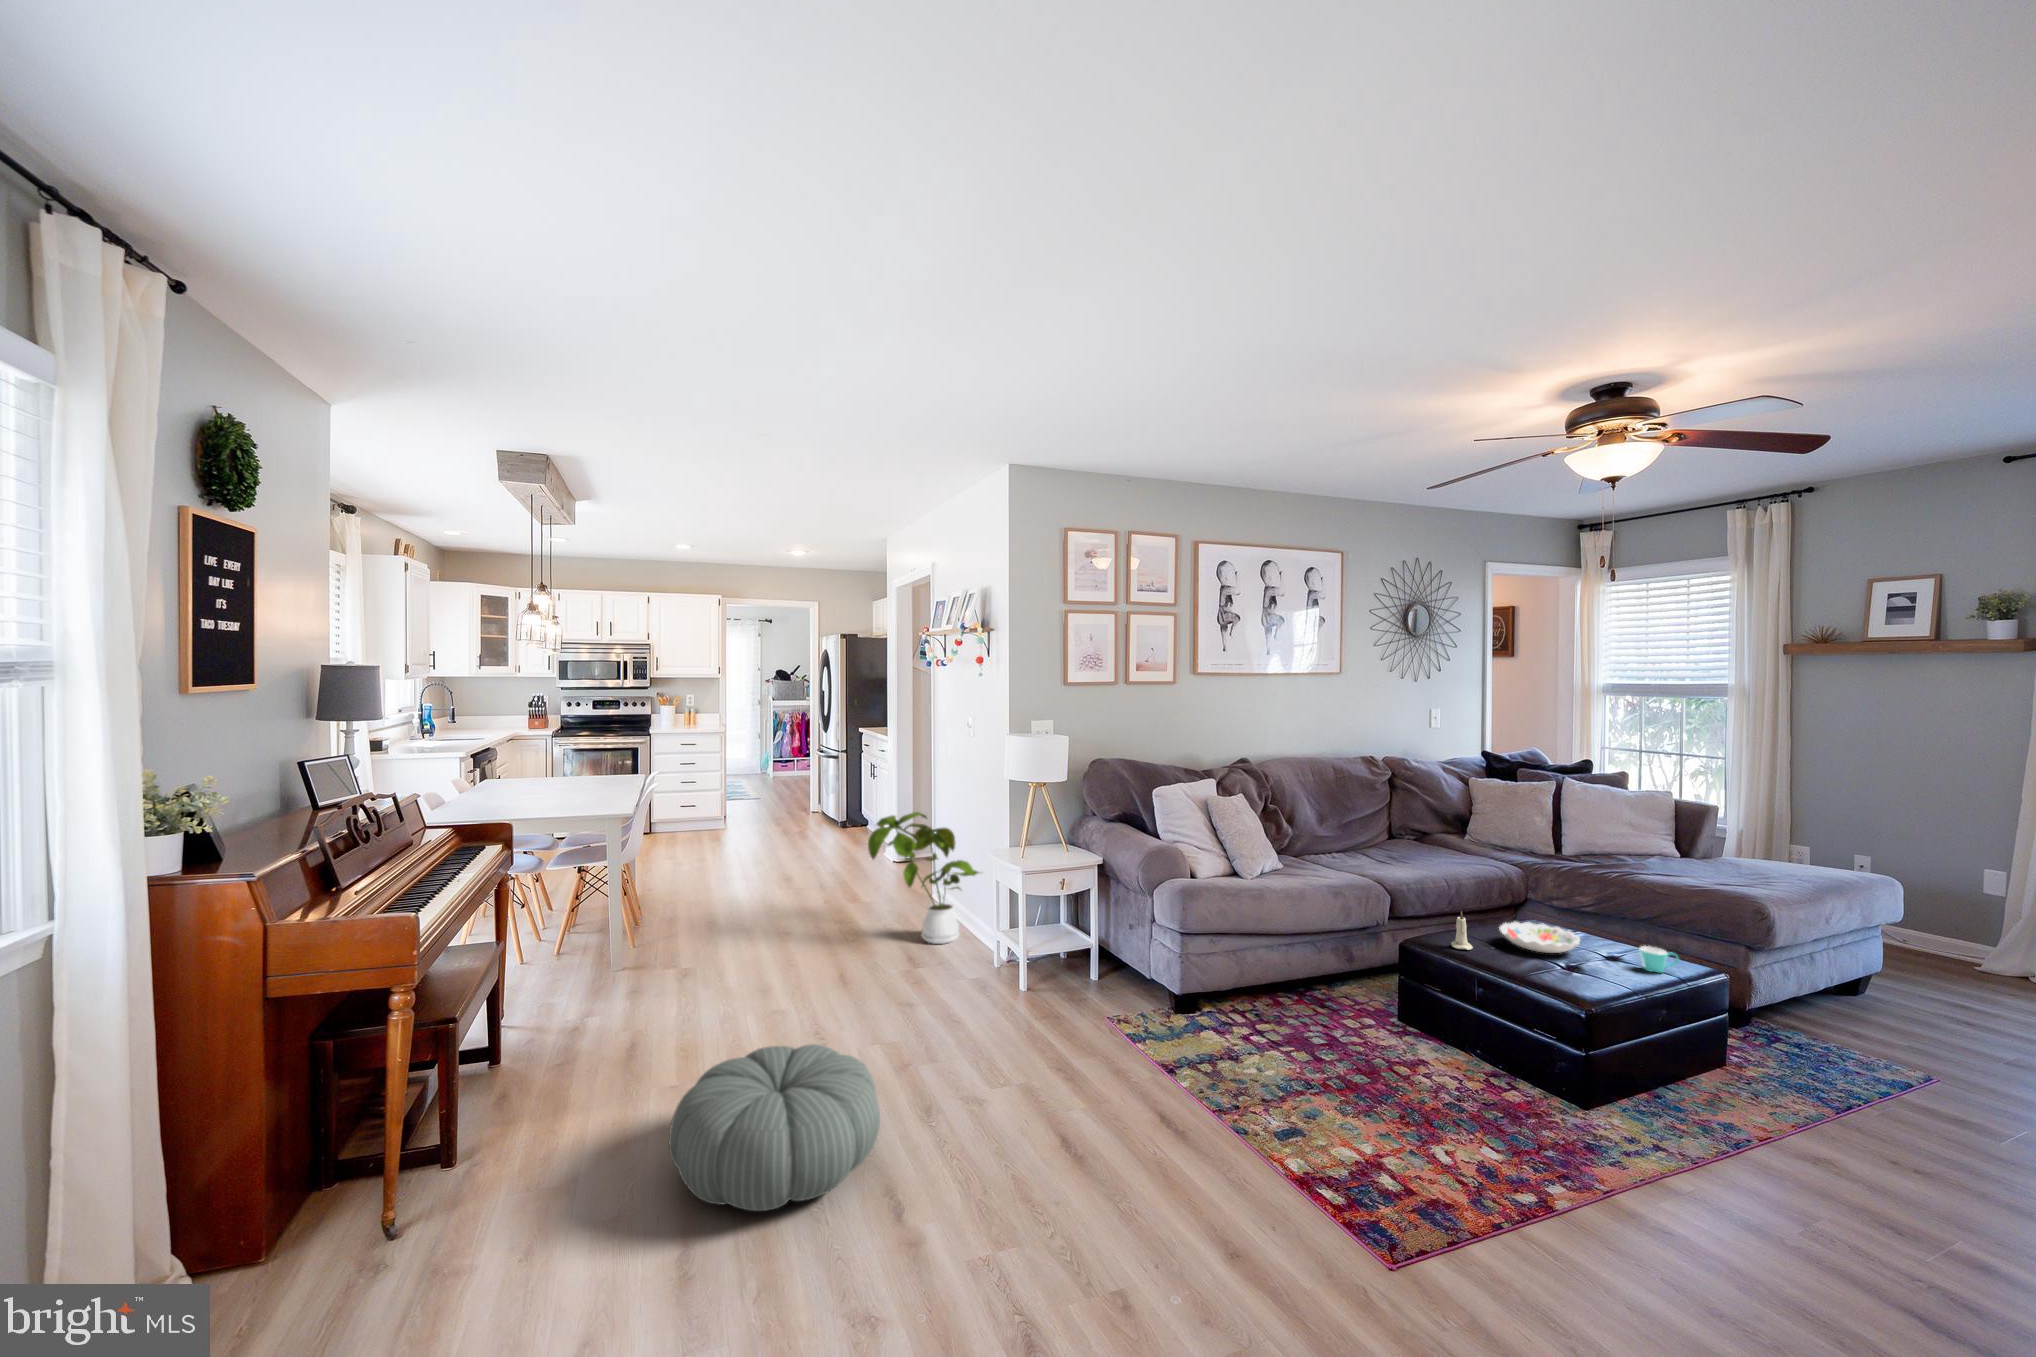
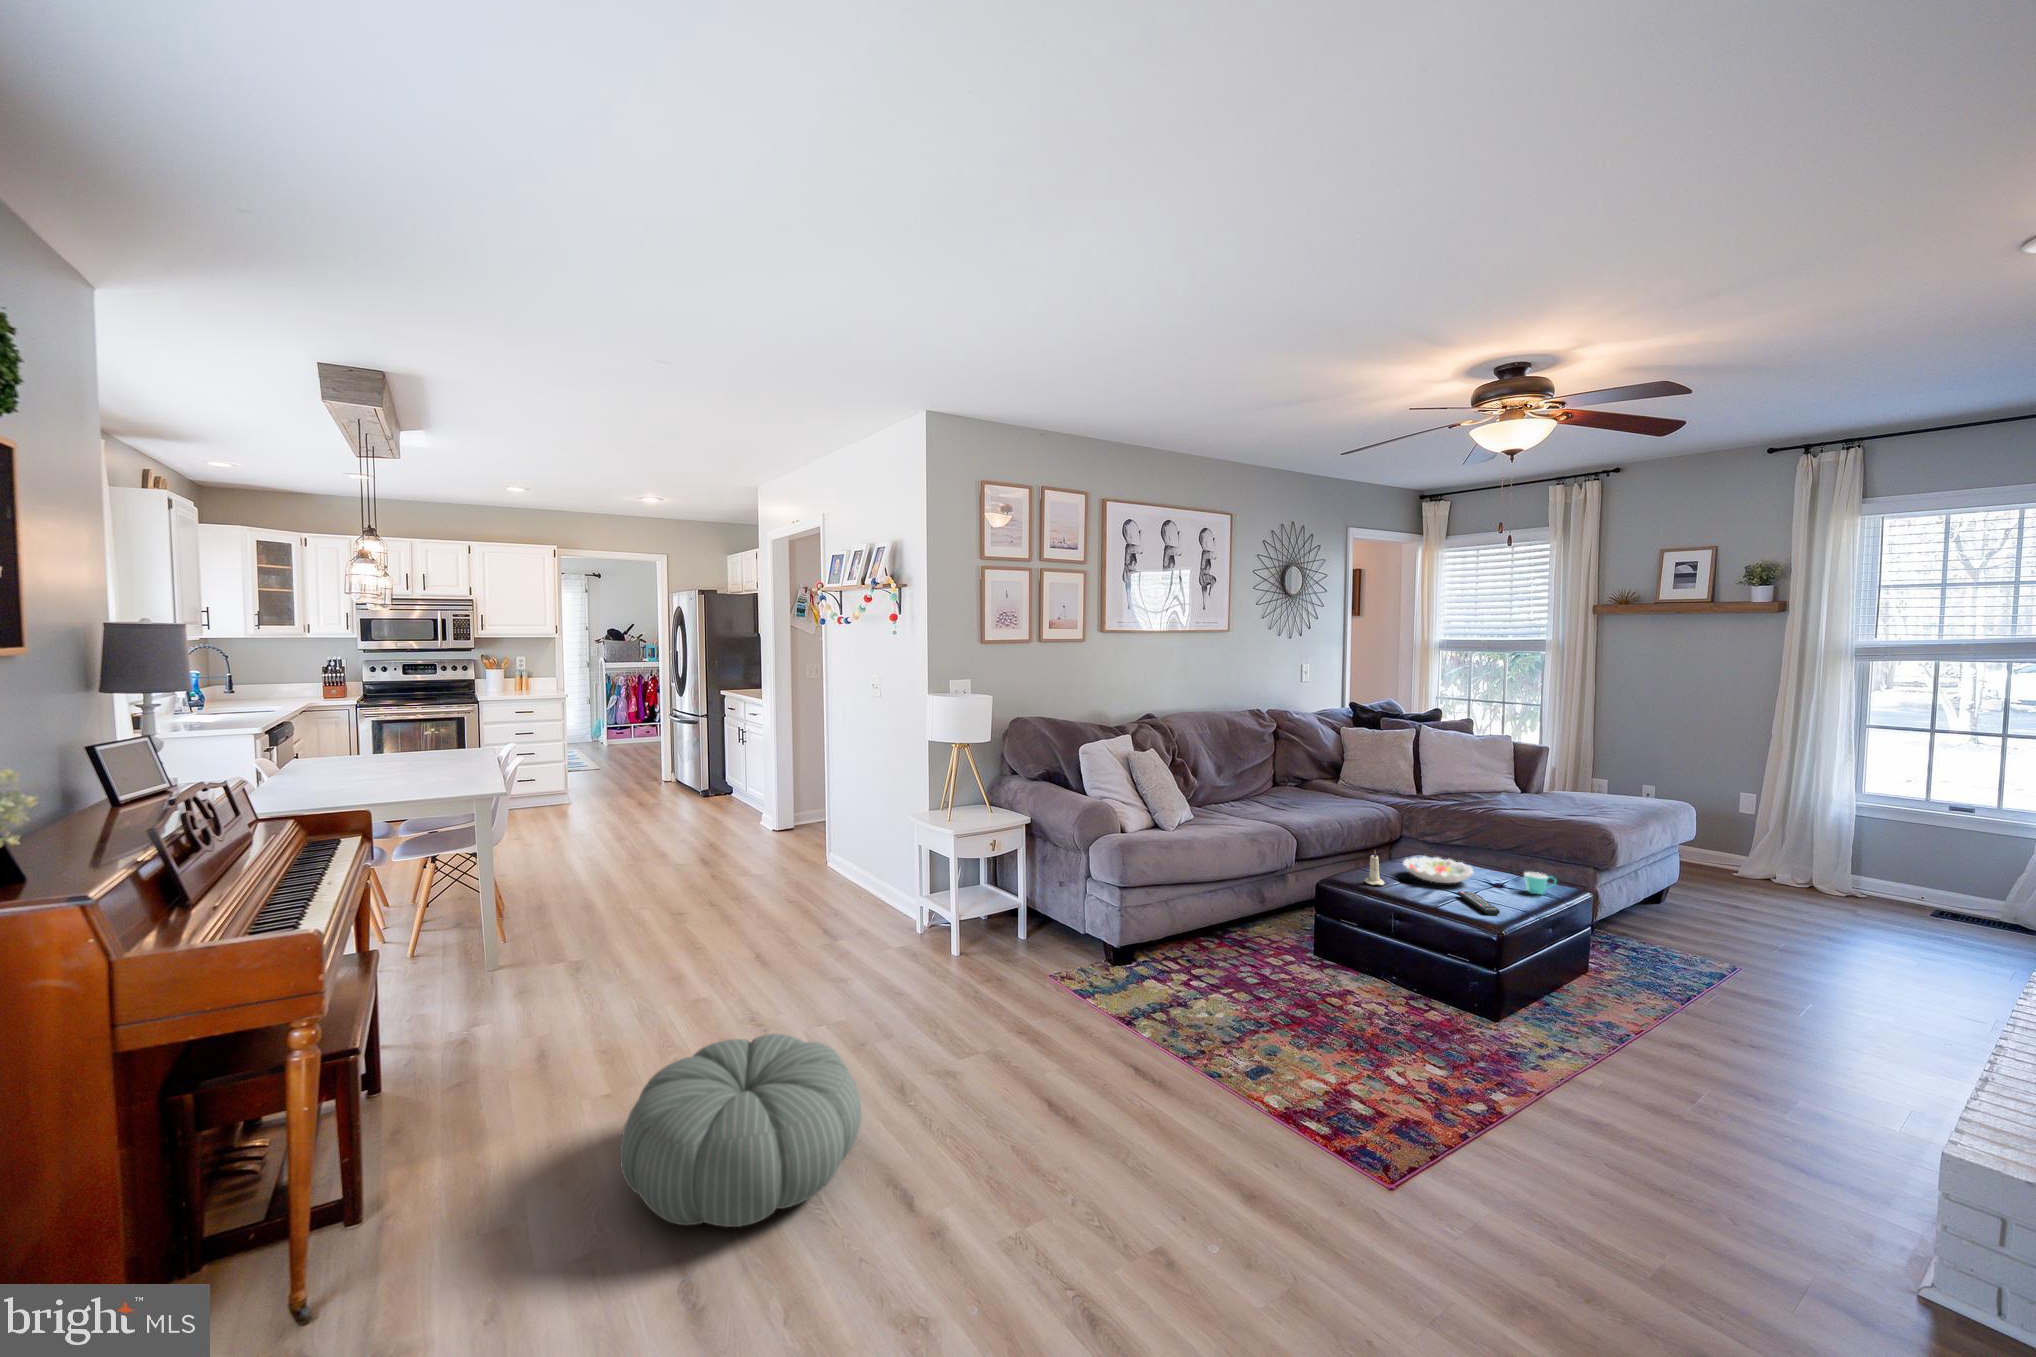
house plant: present [868,812,979,944] -> none [775,777,901,915]
remote control: none [1553,963,1594,991] -> present [1457,892,1500,915]

